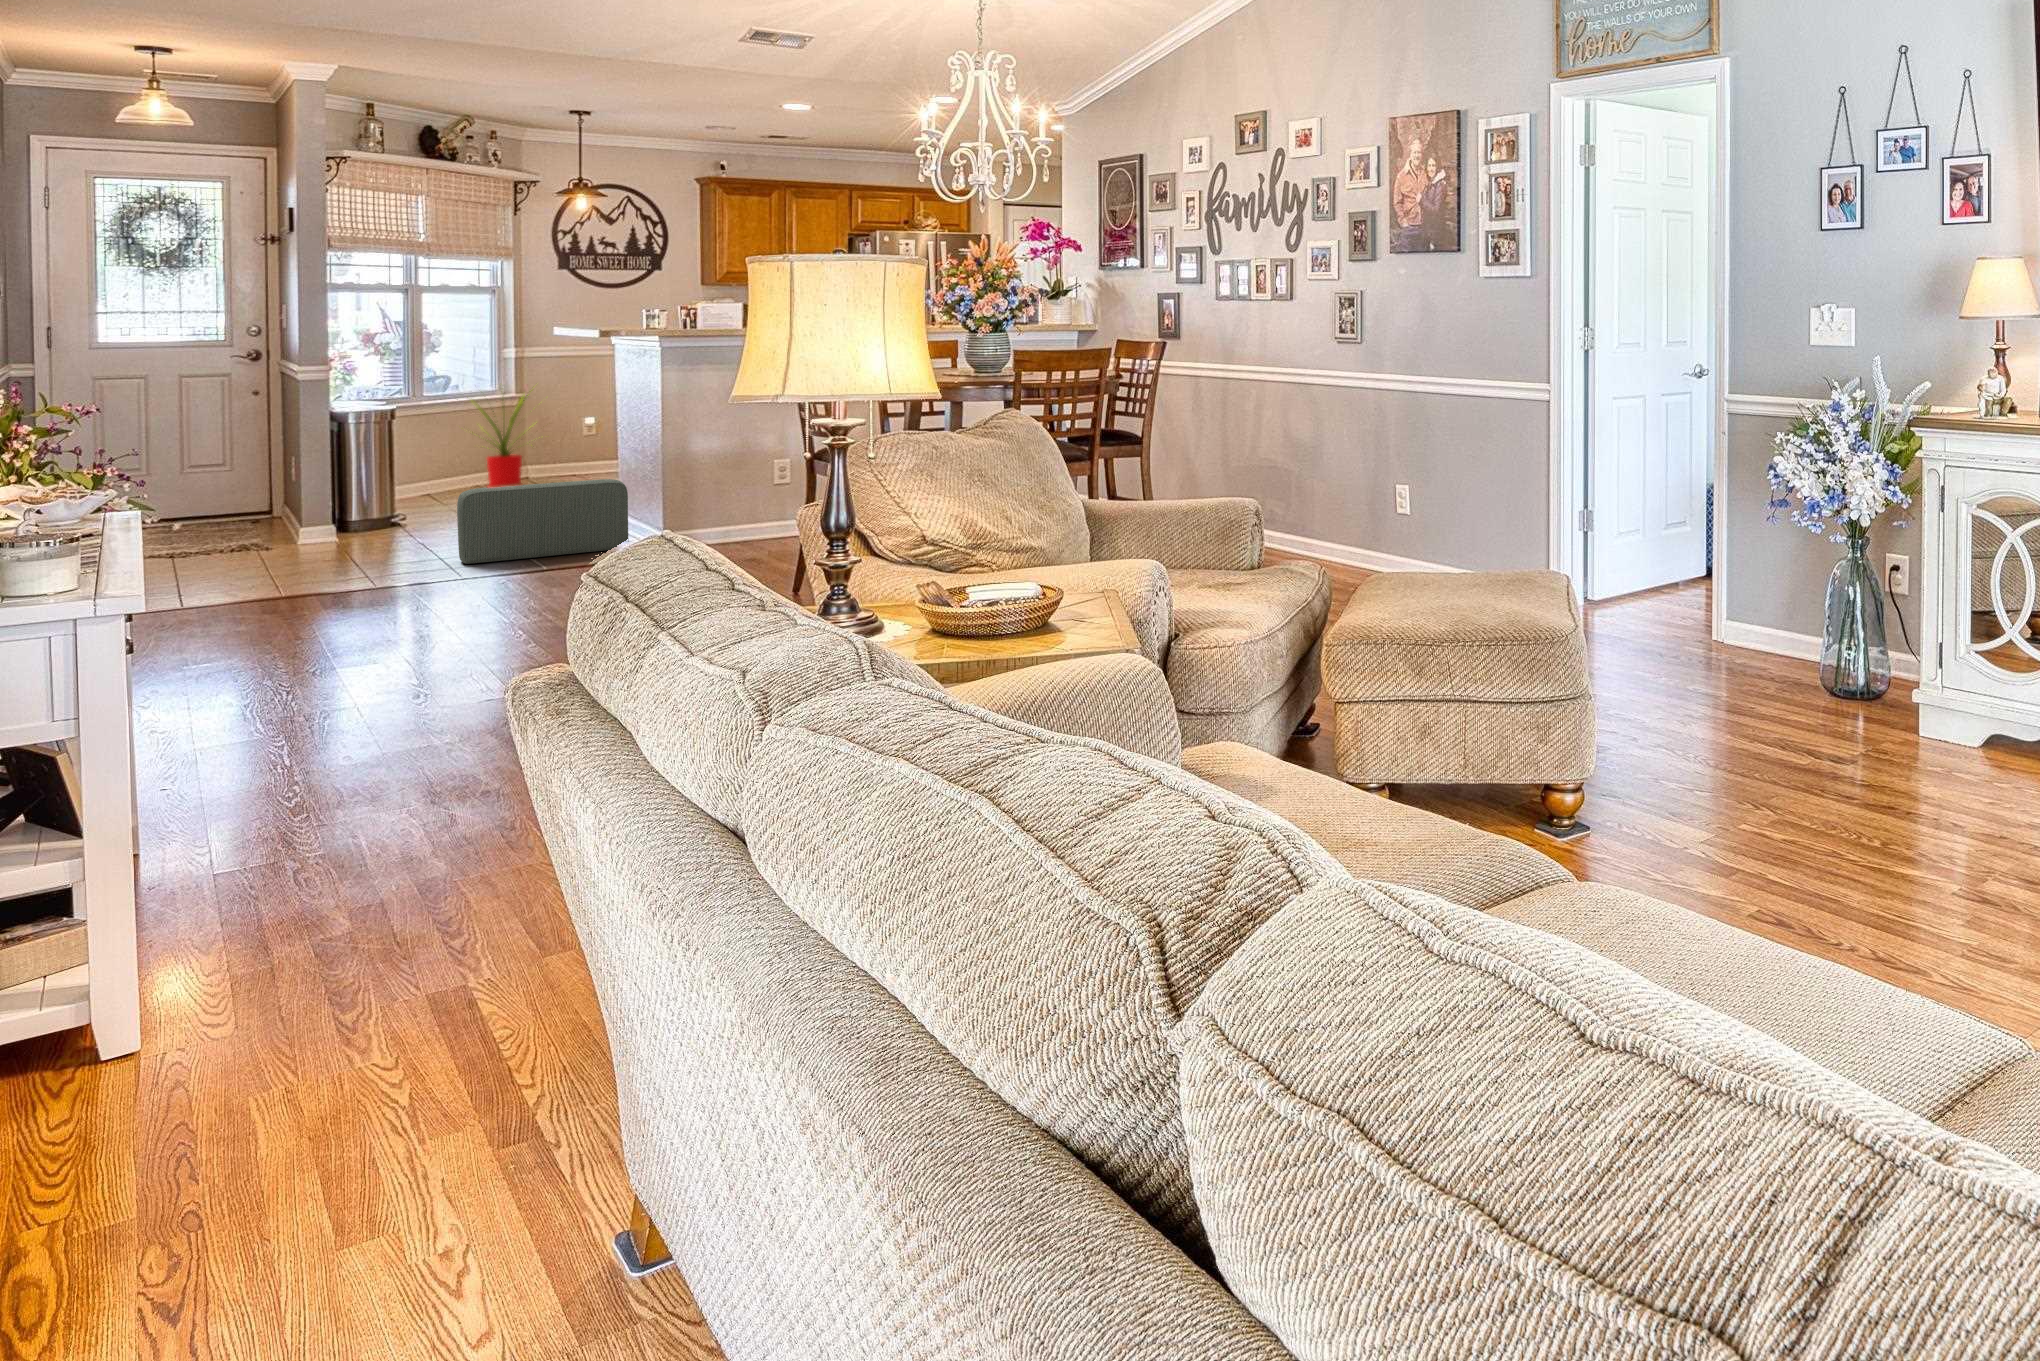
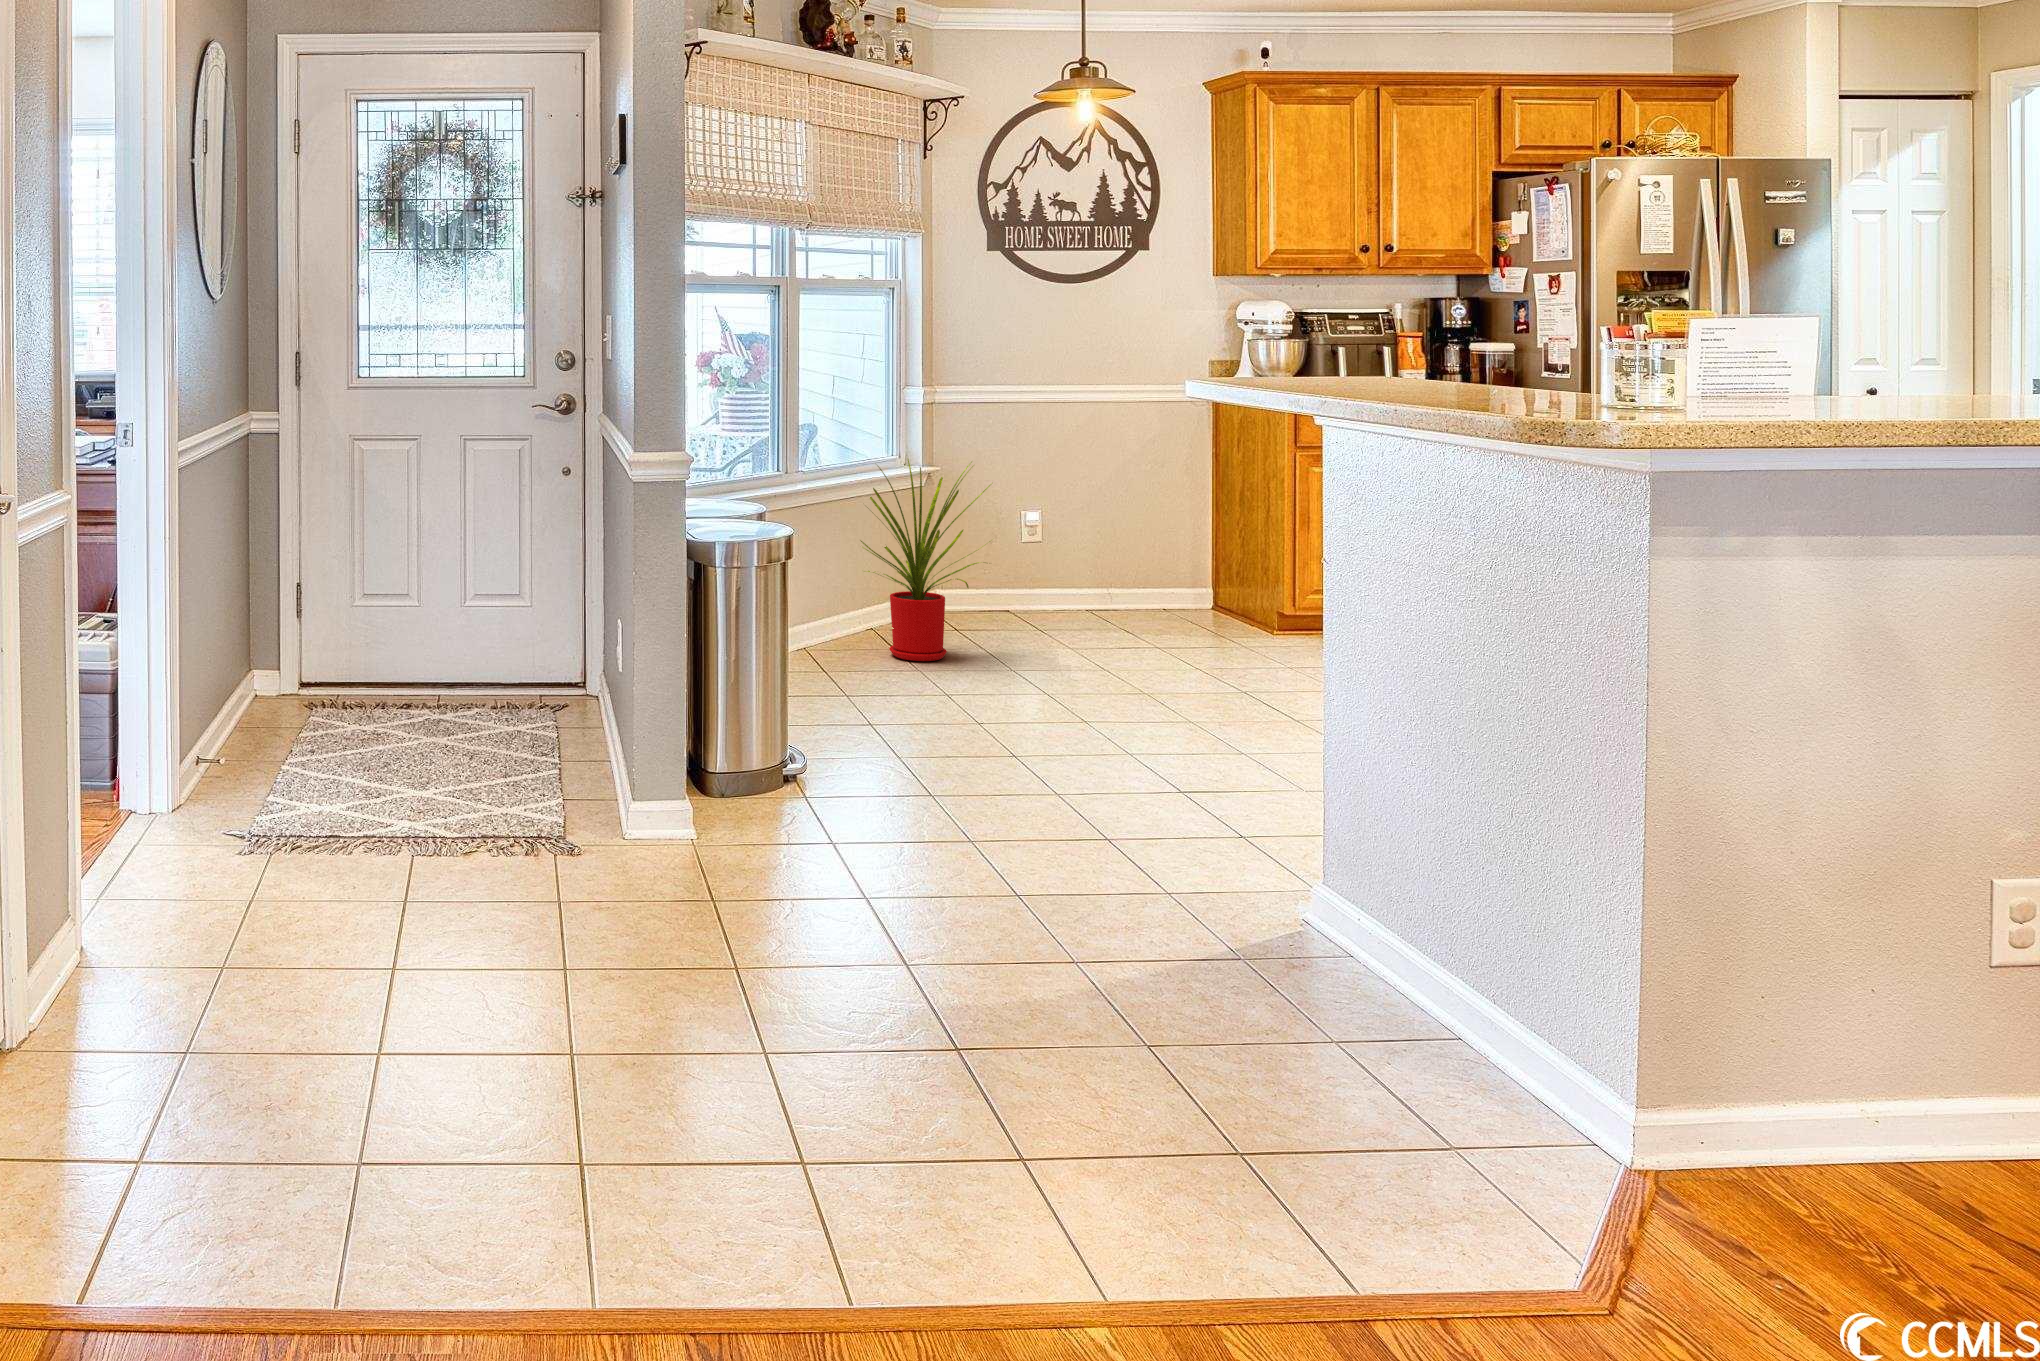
pouf: present [457,479,628,564] -> none [1041,913,1627,1250]

